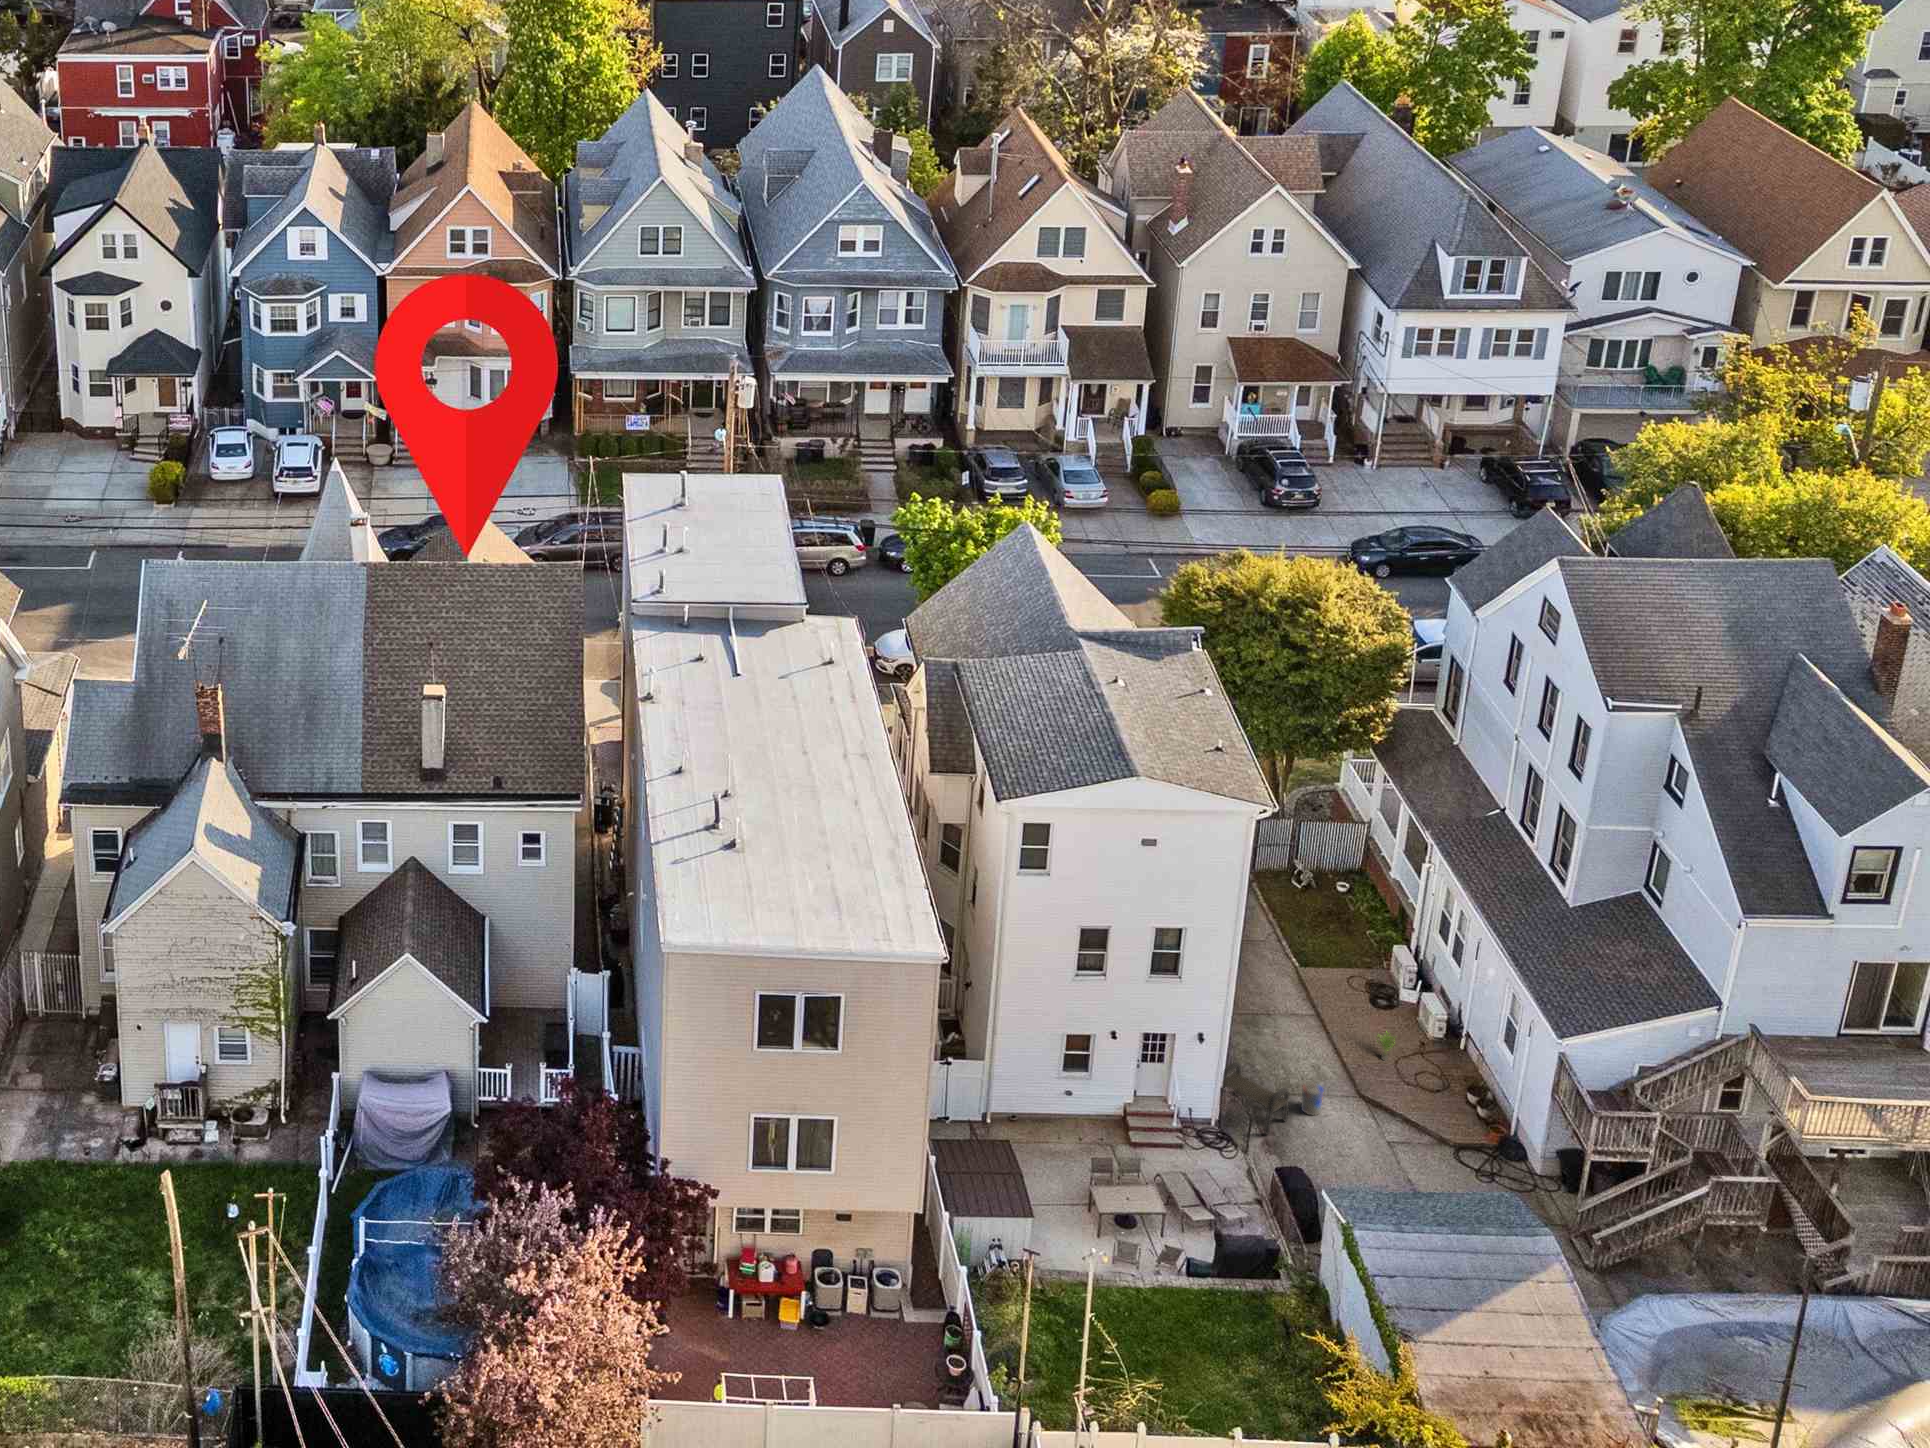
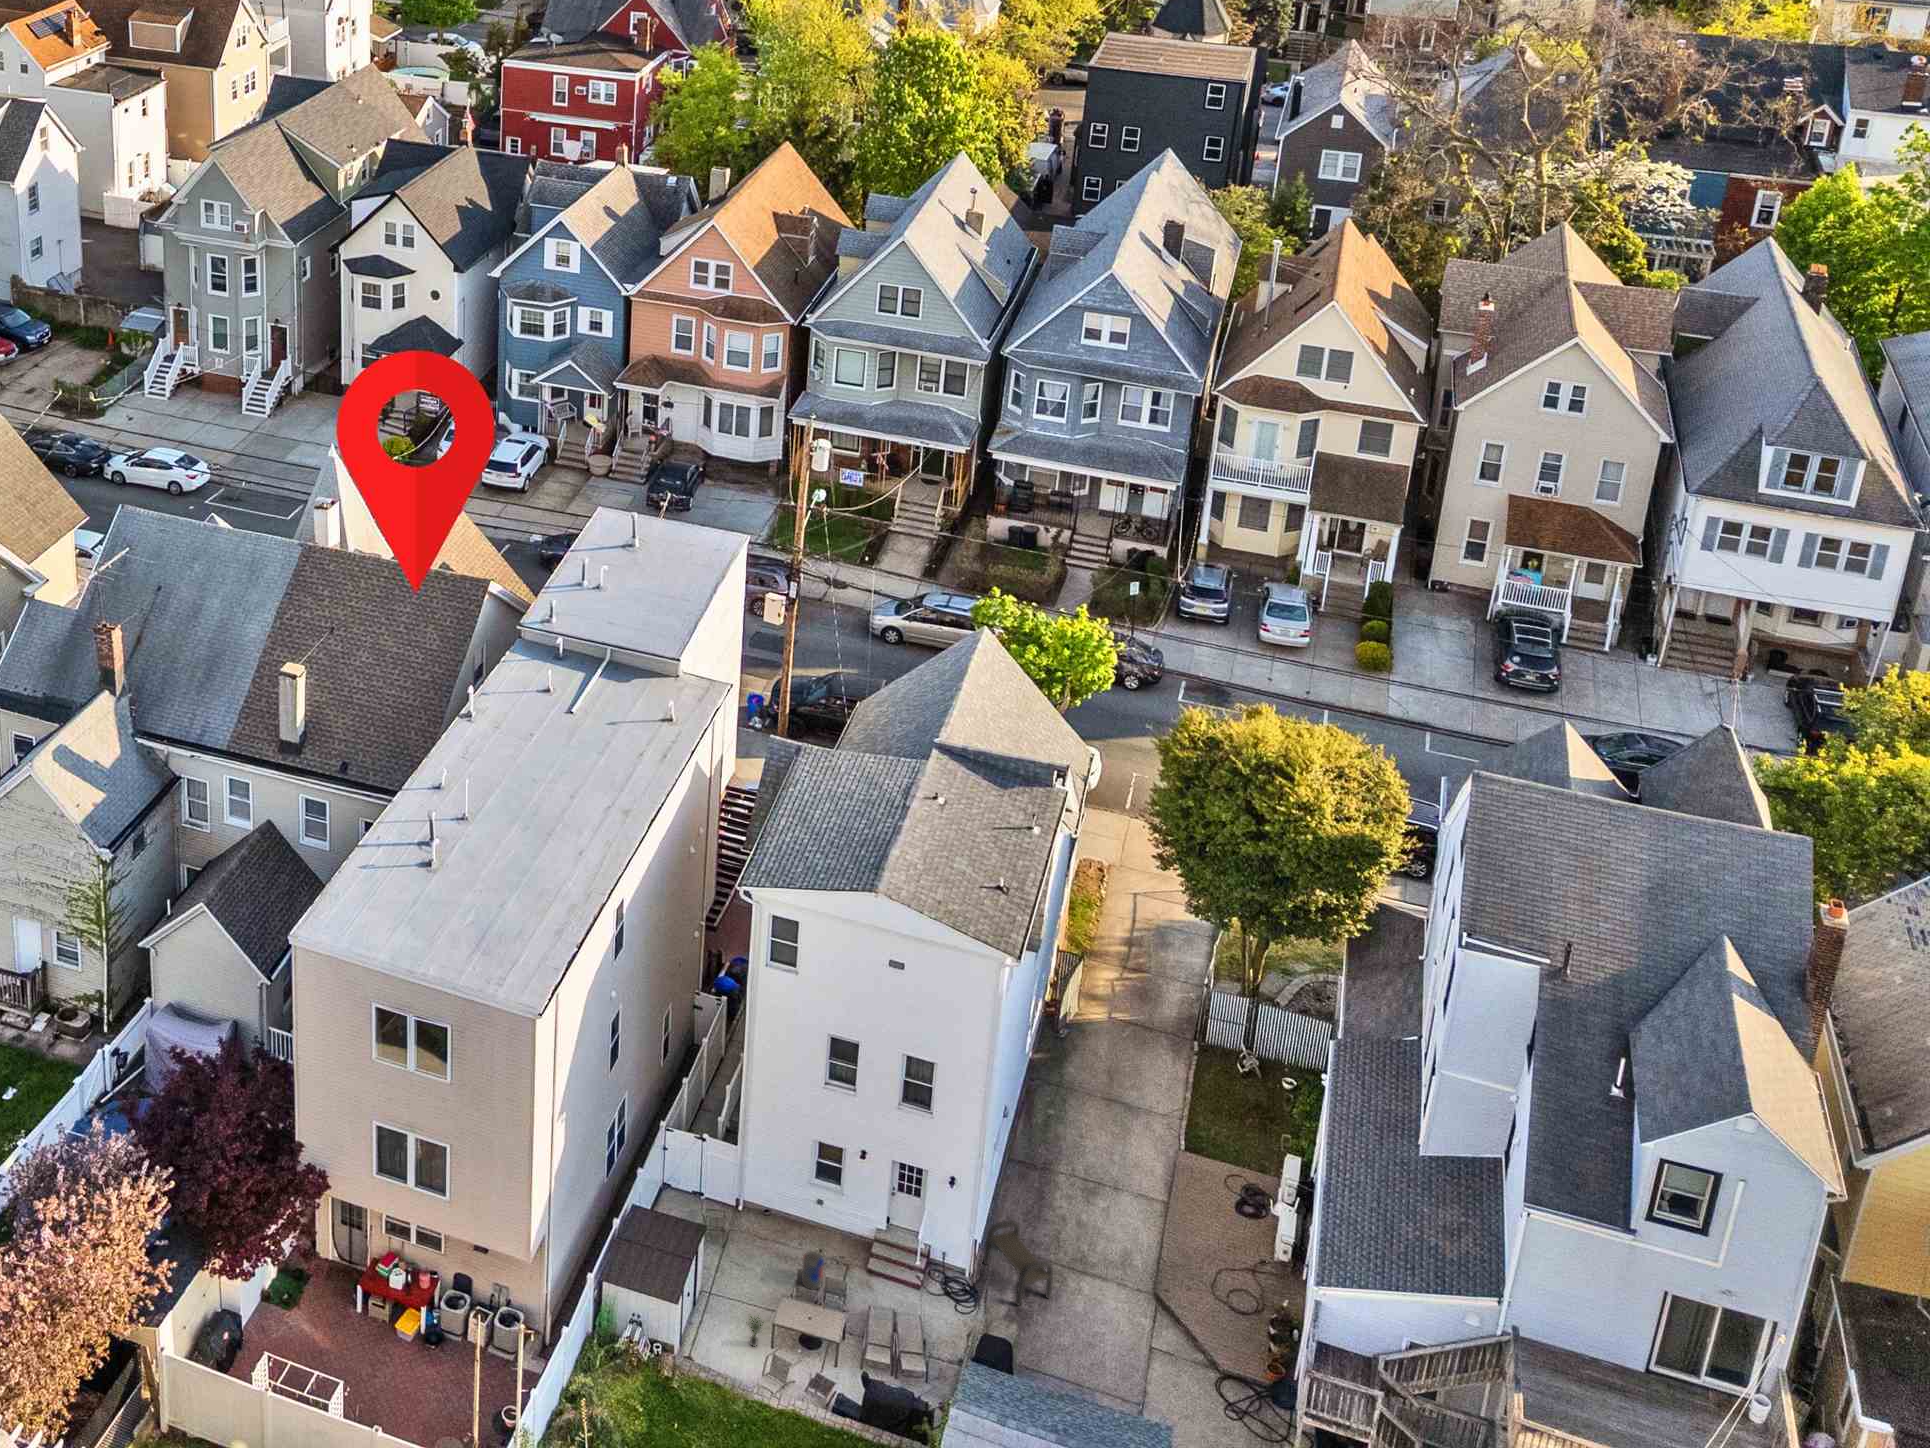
potted plant: present [1381,1034,1393,1061] -> present [746,1316,764,1346]
trash can: present [1301,1082,1323,1115] -> present [802,1252,824,1290]

